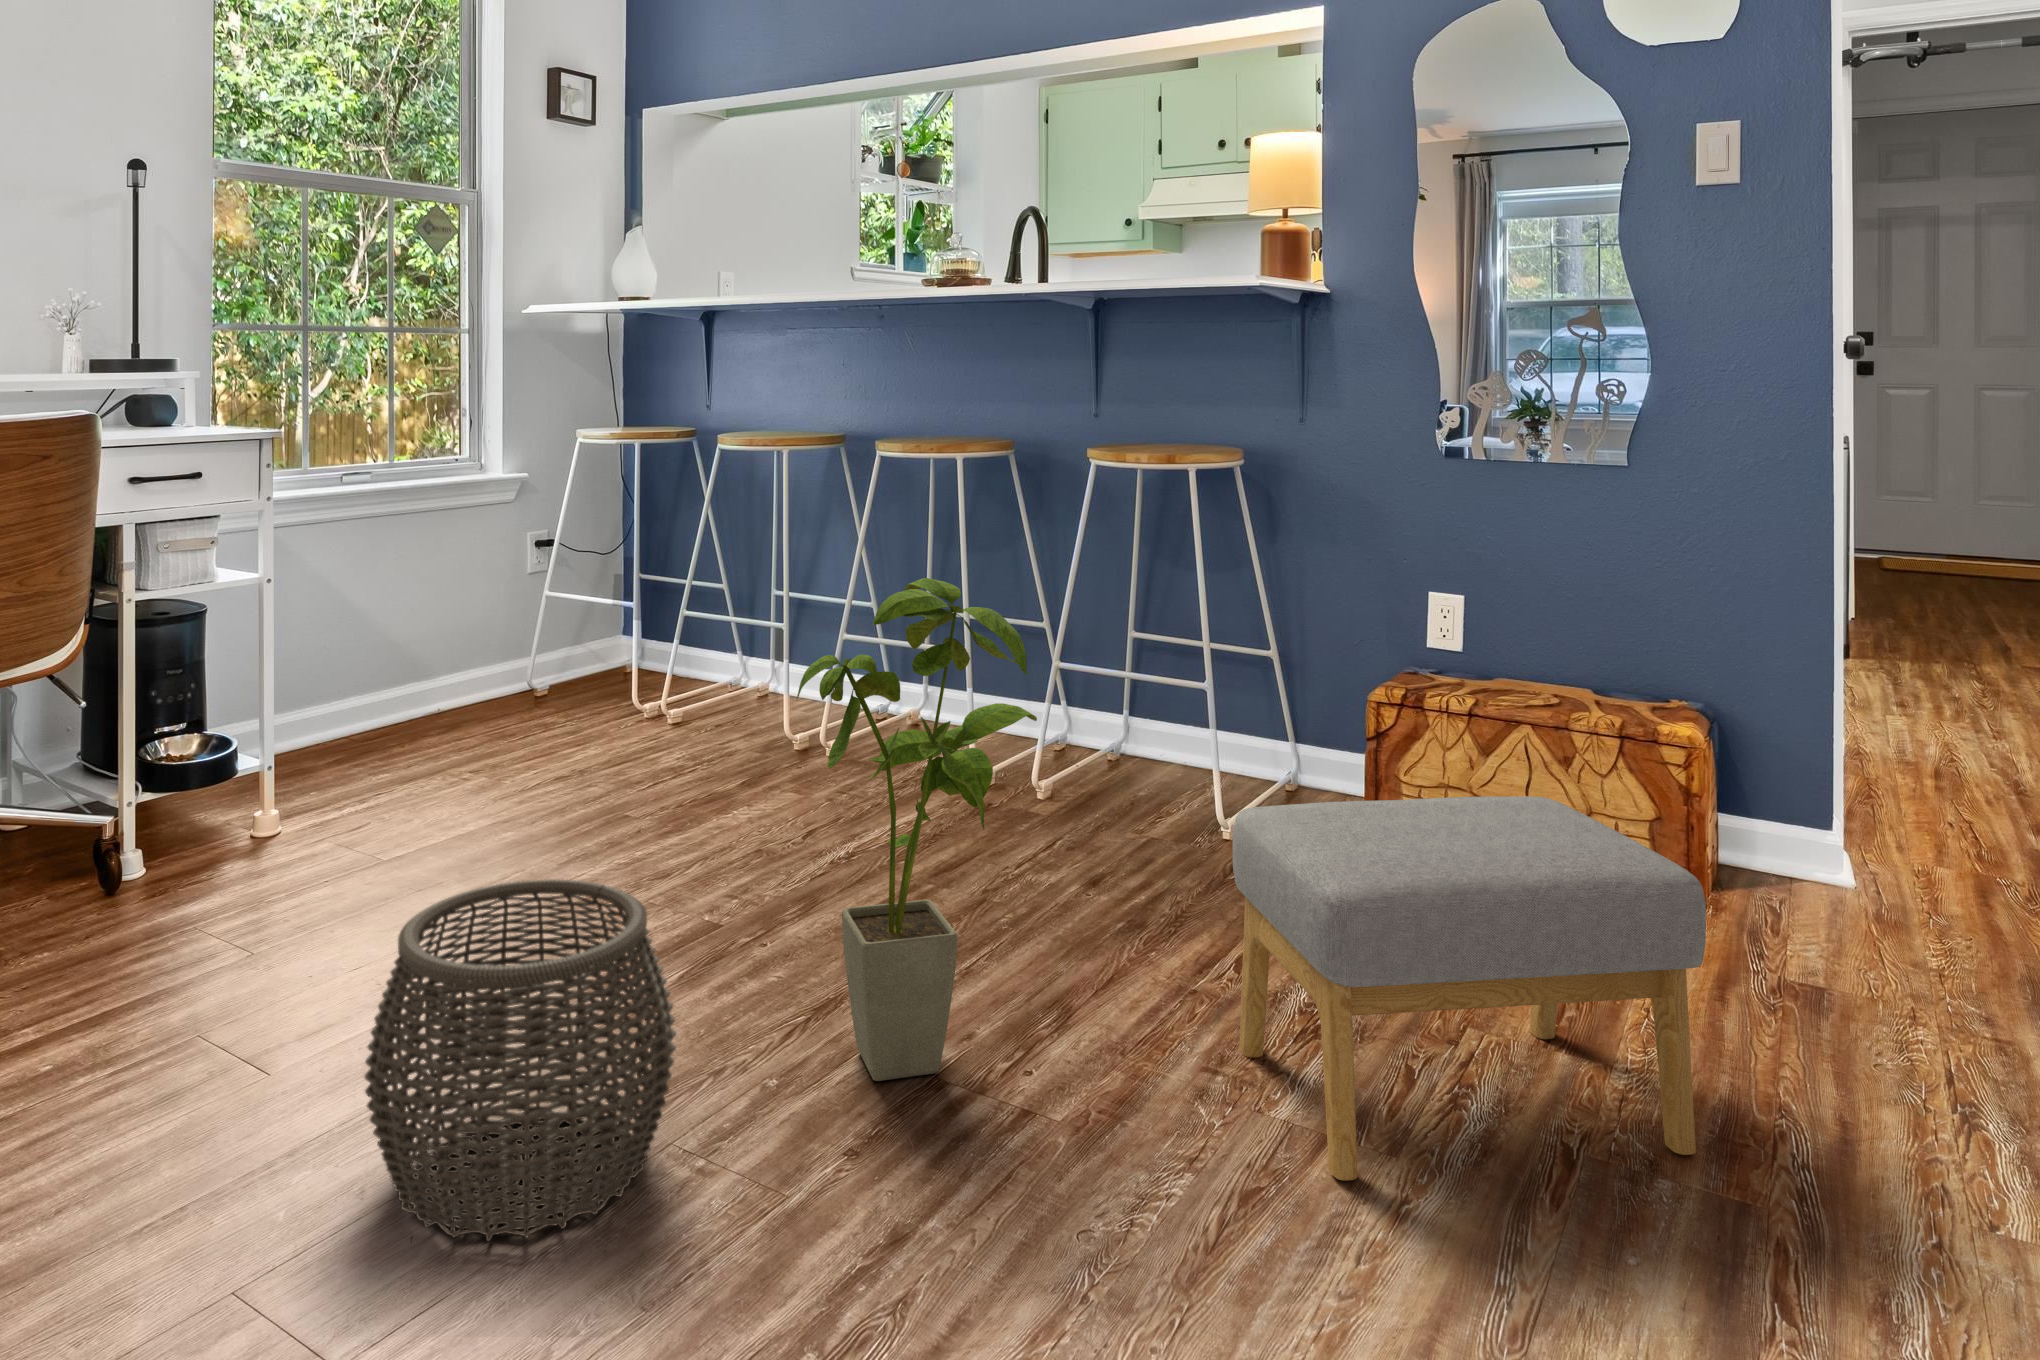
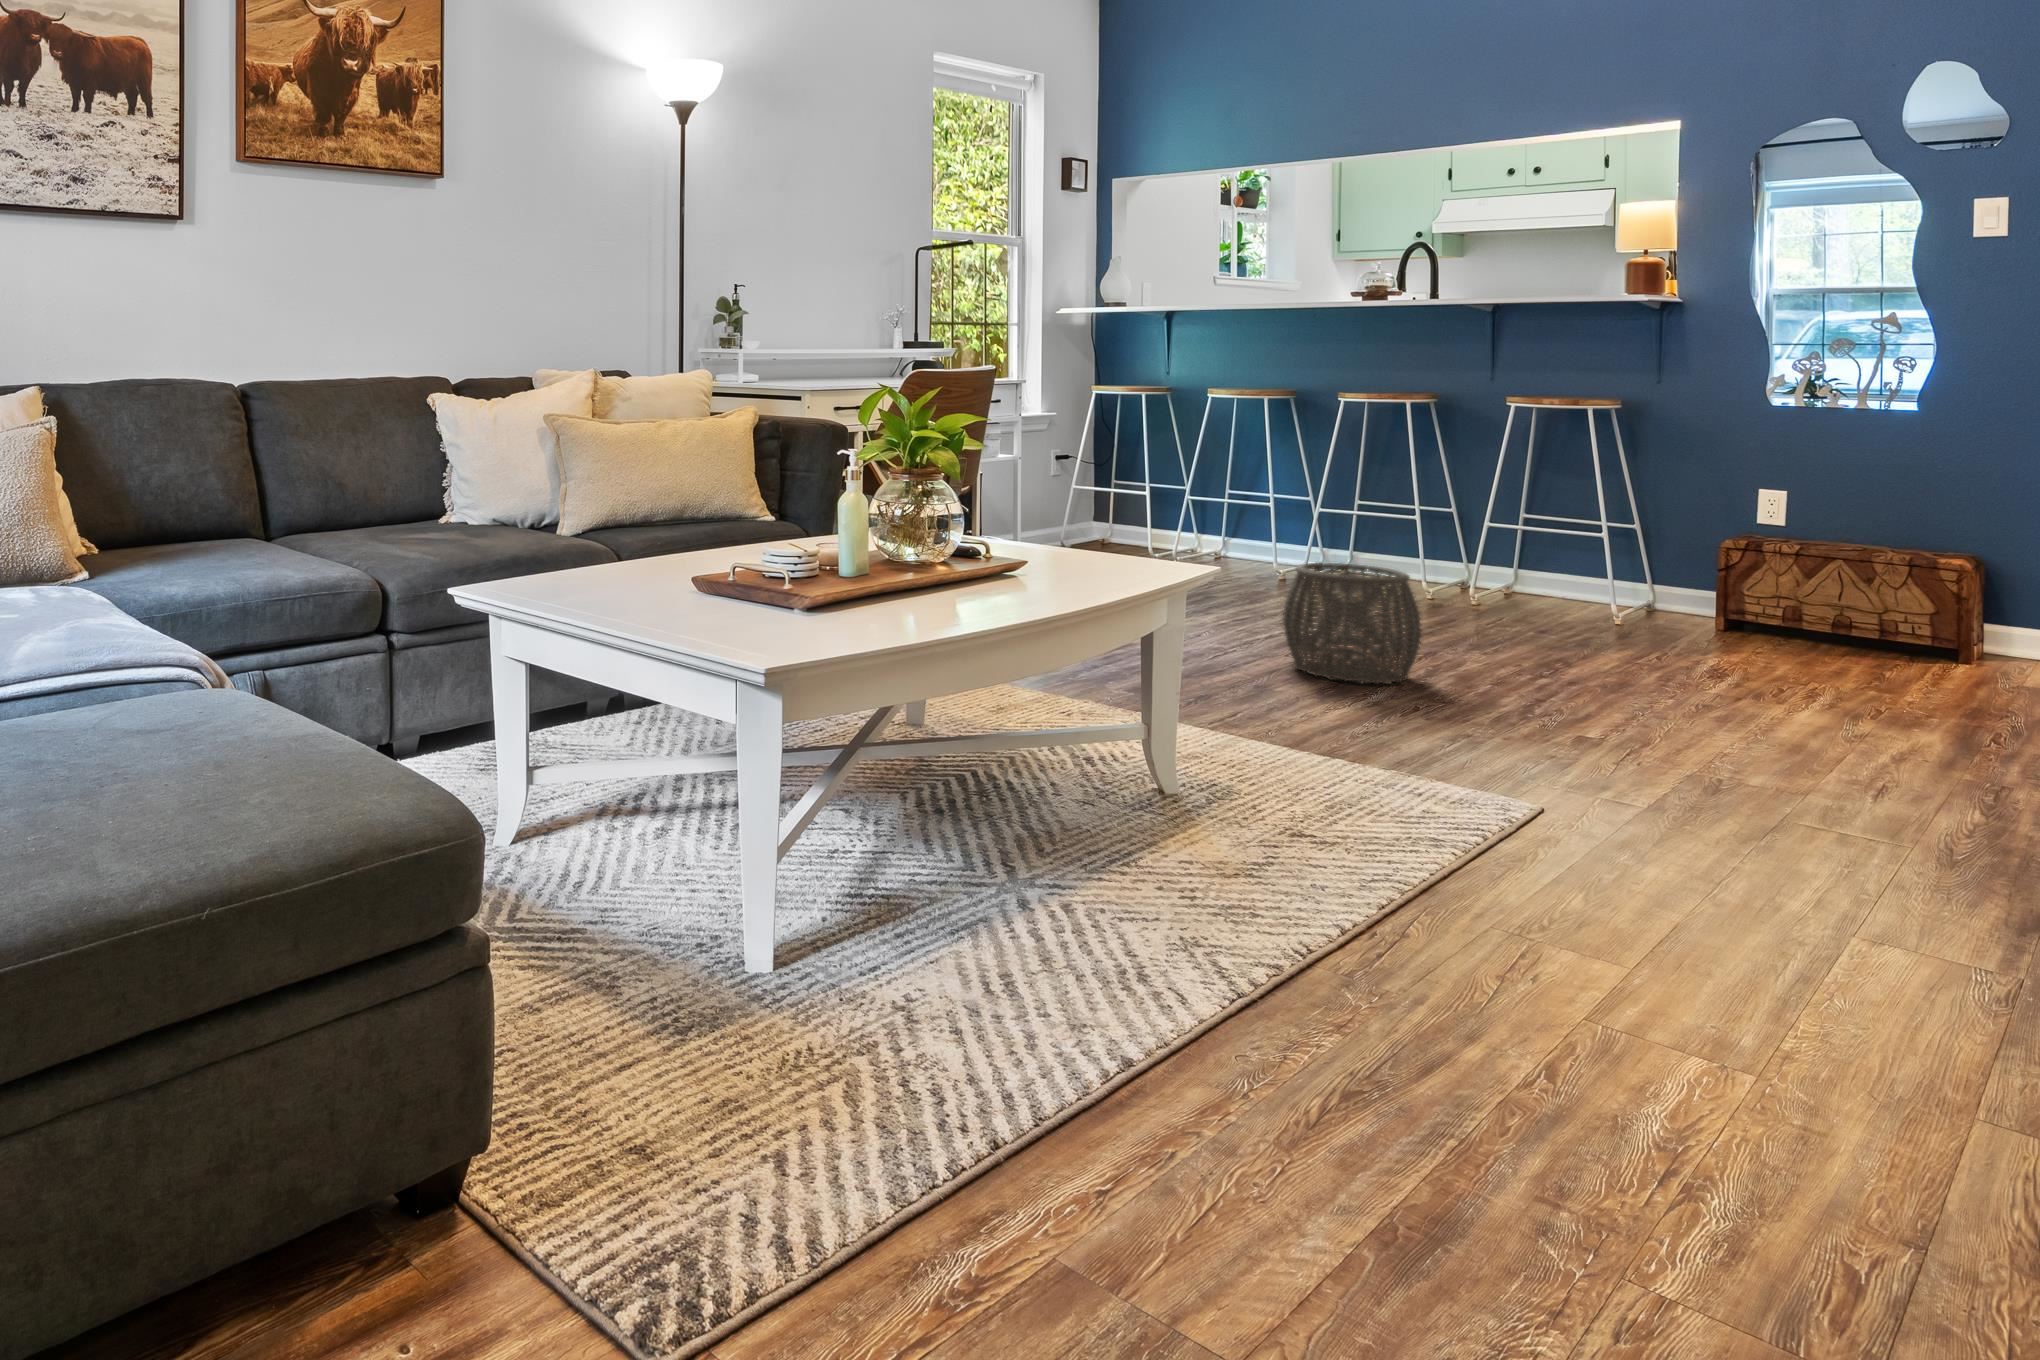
house plant: present [797,578,1037,1081] -> none [1439,441,1583,669]
footstool: present [1233,796,1706,1181] -> none [1678,559,1967,715]

